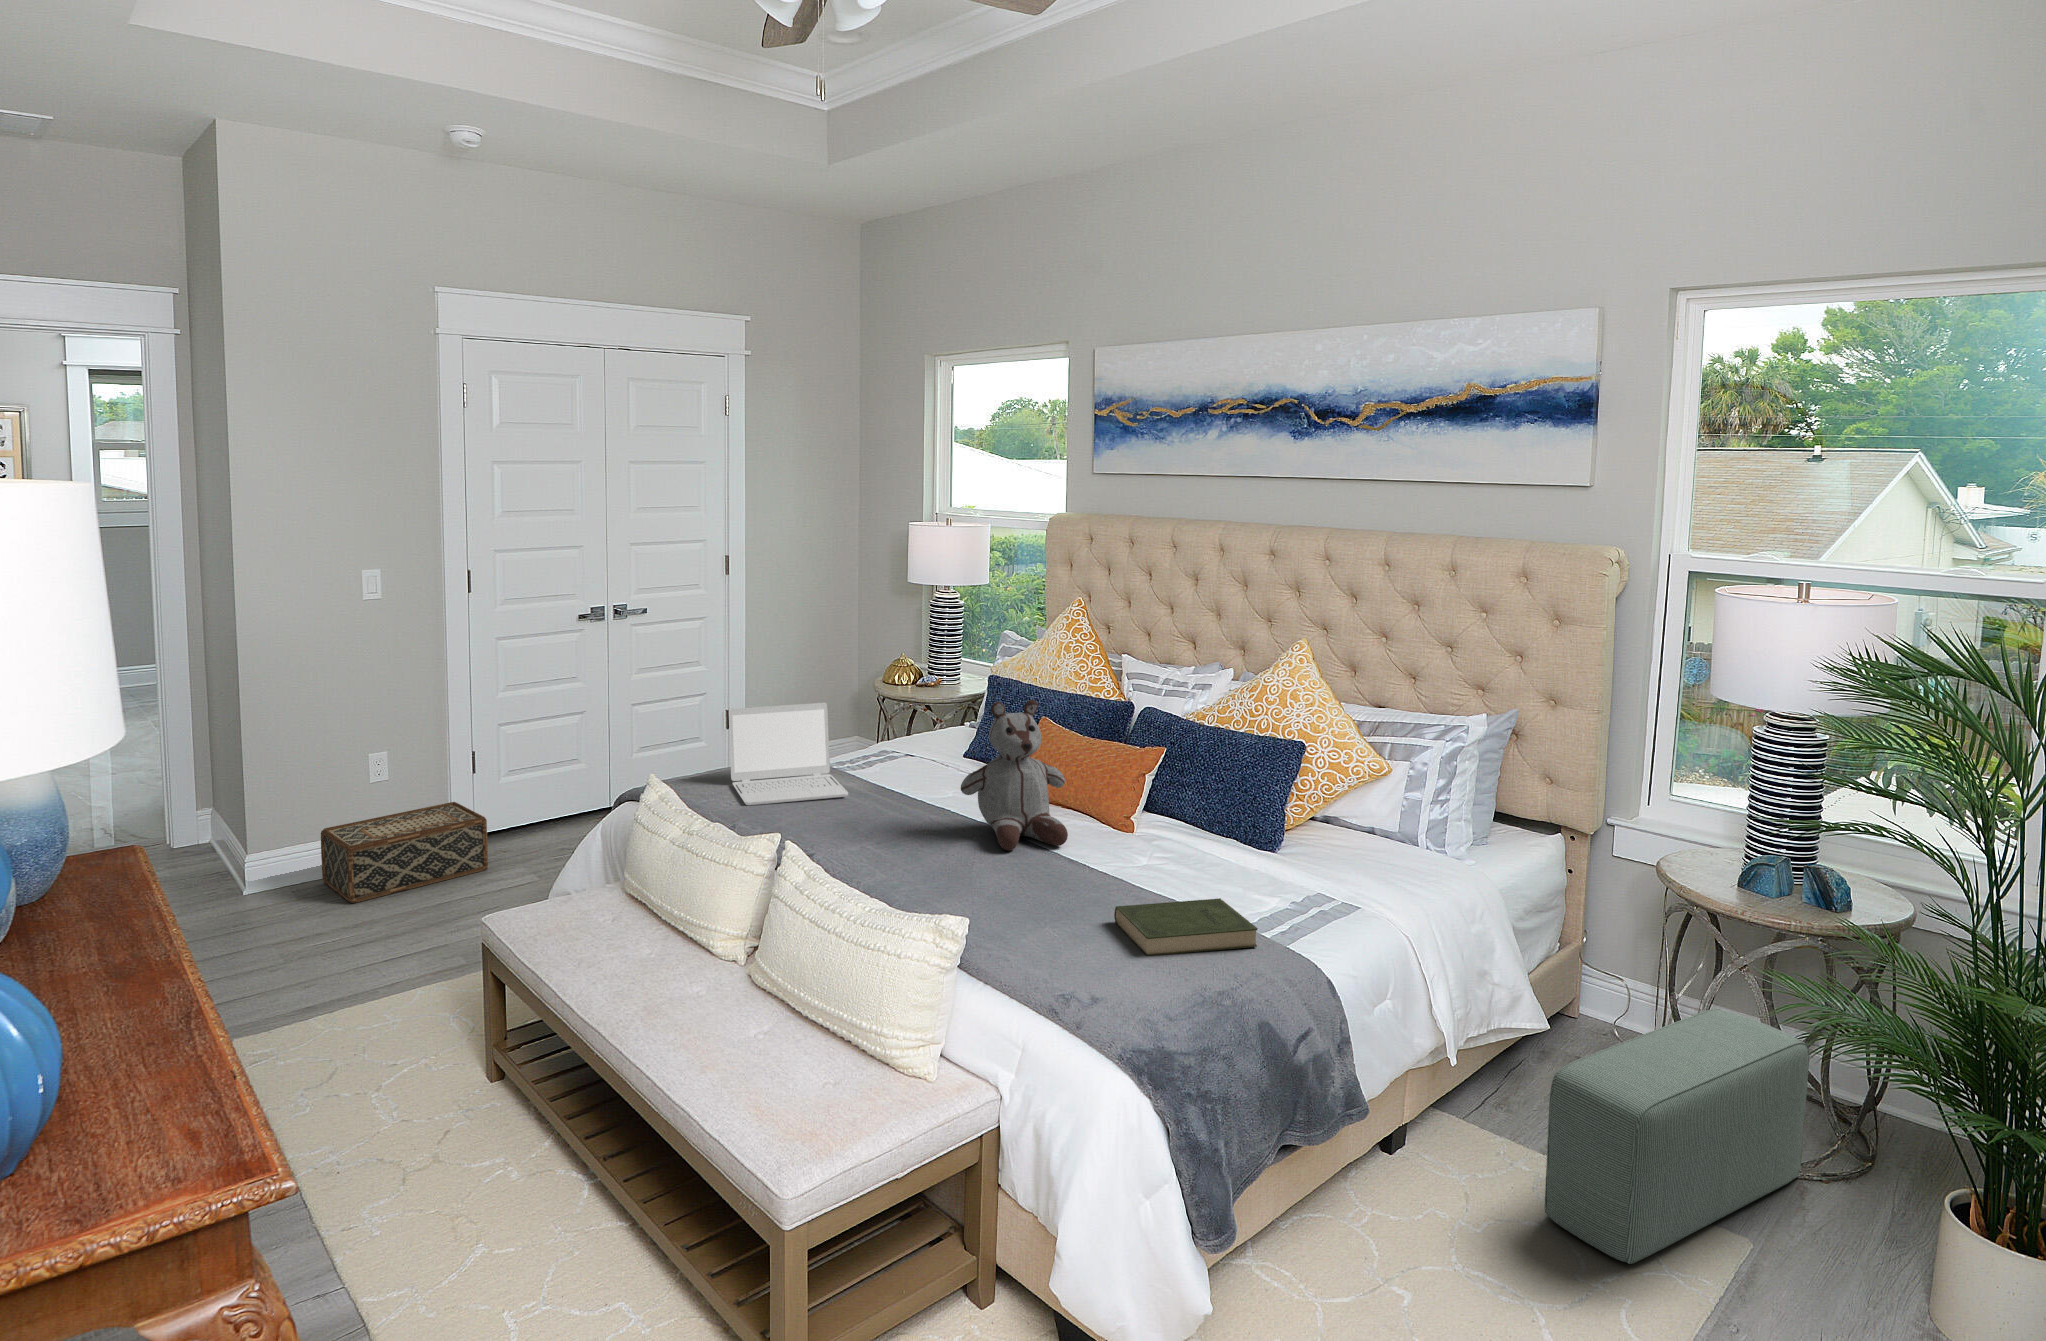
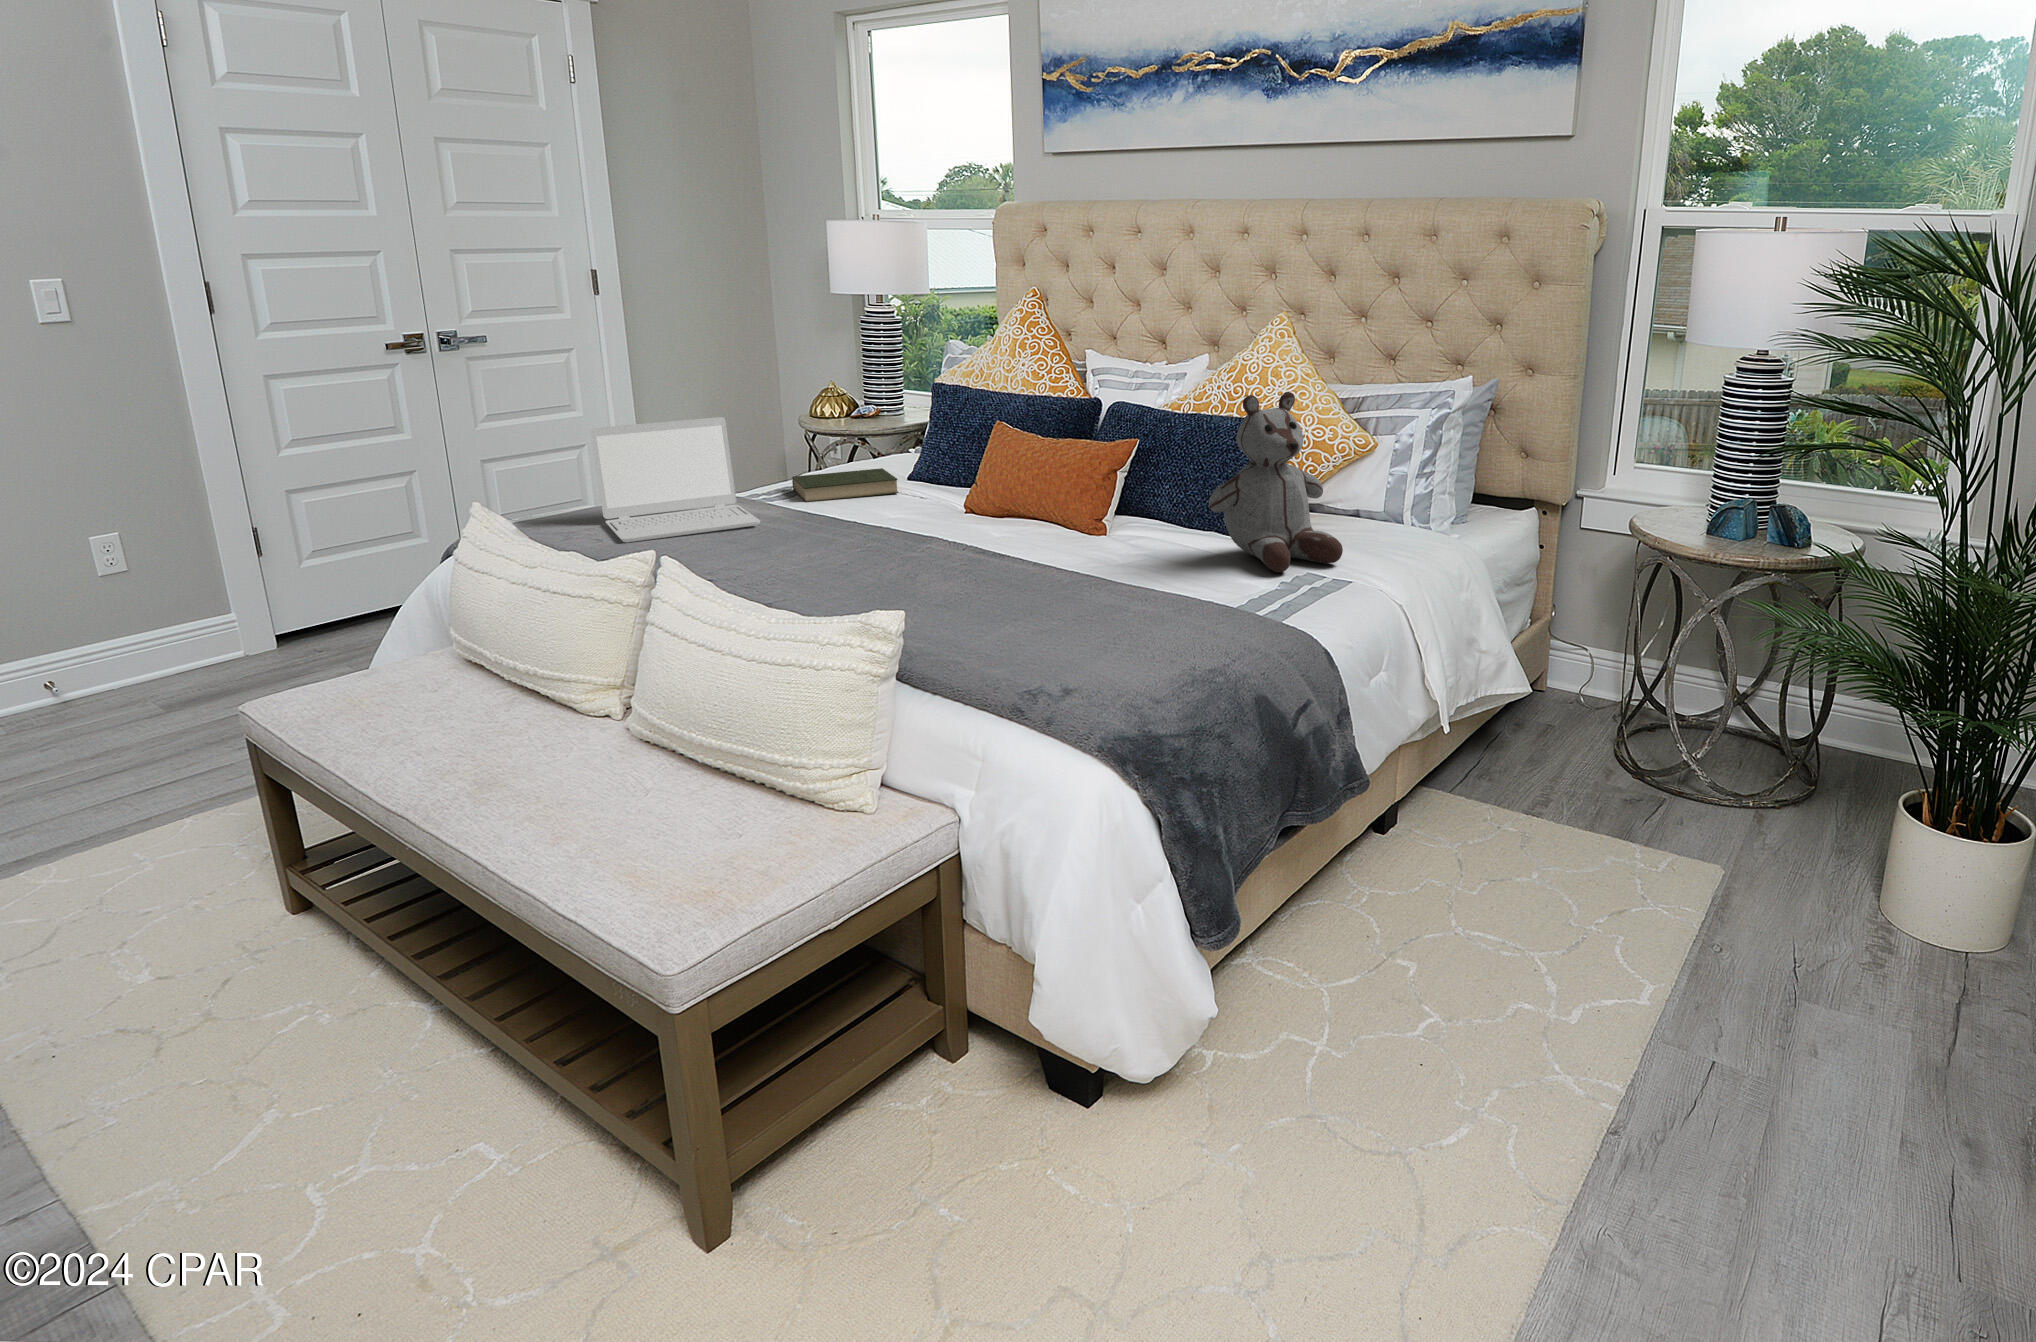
stuffed bear: present [961,700,1068,850] -> present [1209,392,1343,573]
woven basket: present [321,802,488,903] -> none [11,596,287,733]
book: present [1114,898,1258,956] -> present [792,468,898,502]
pouf: present [1545,1009,1809,1264] -> none [1534,652,1764,896]

